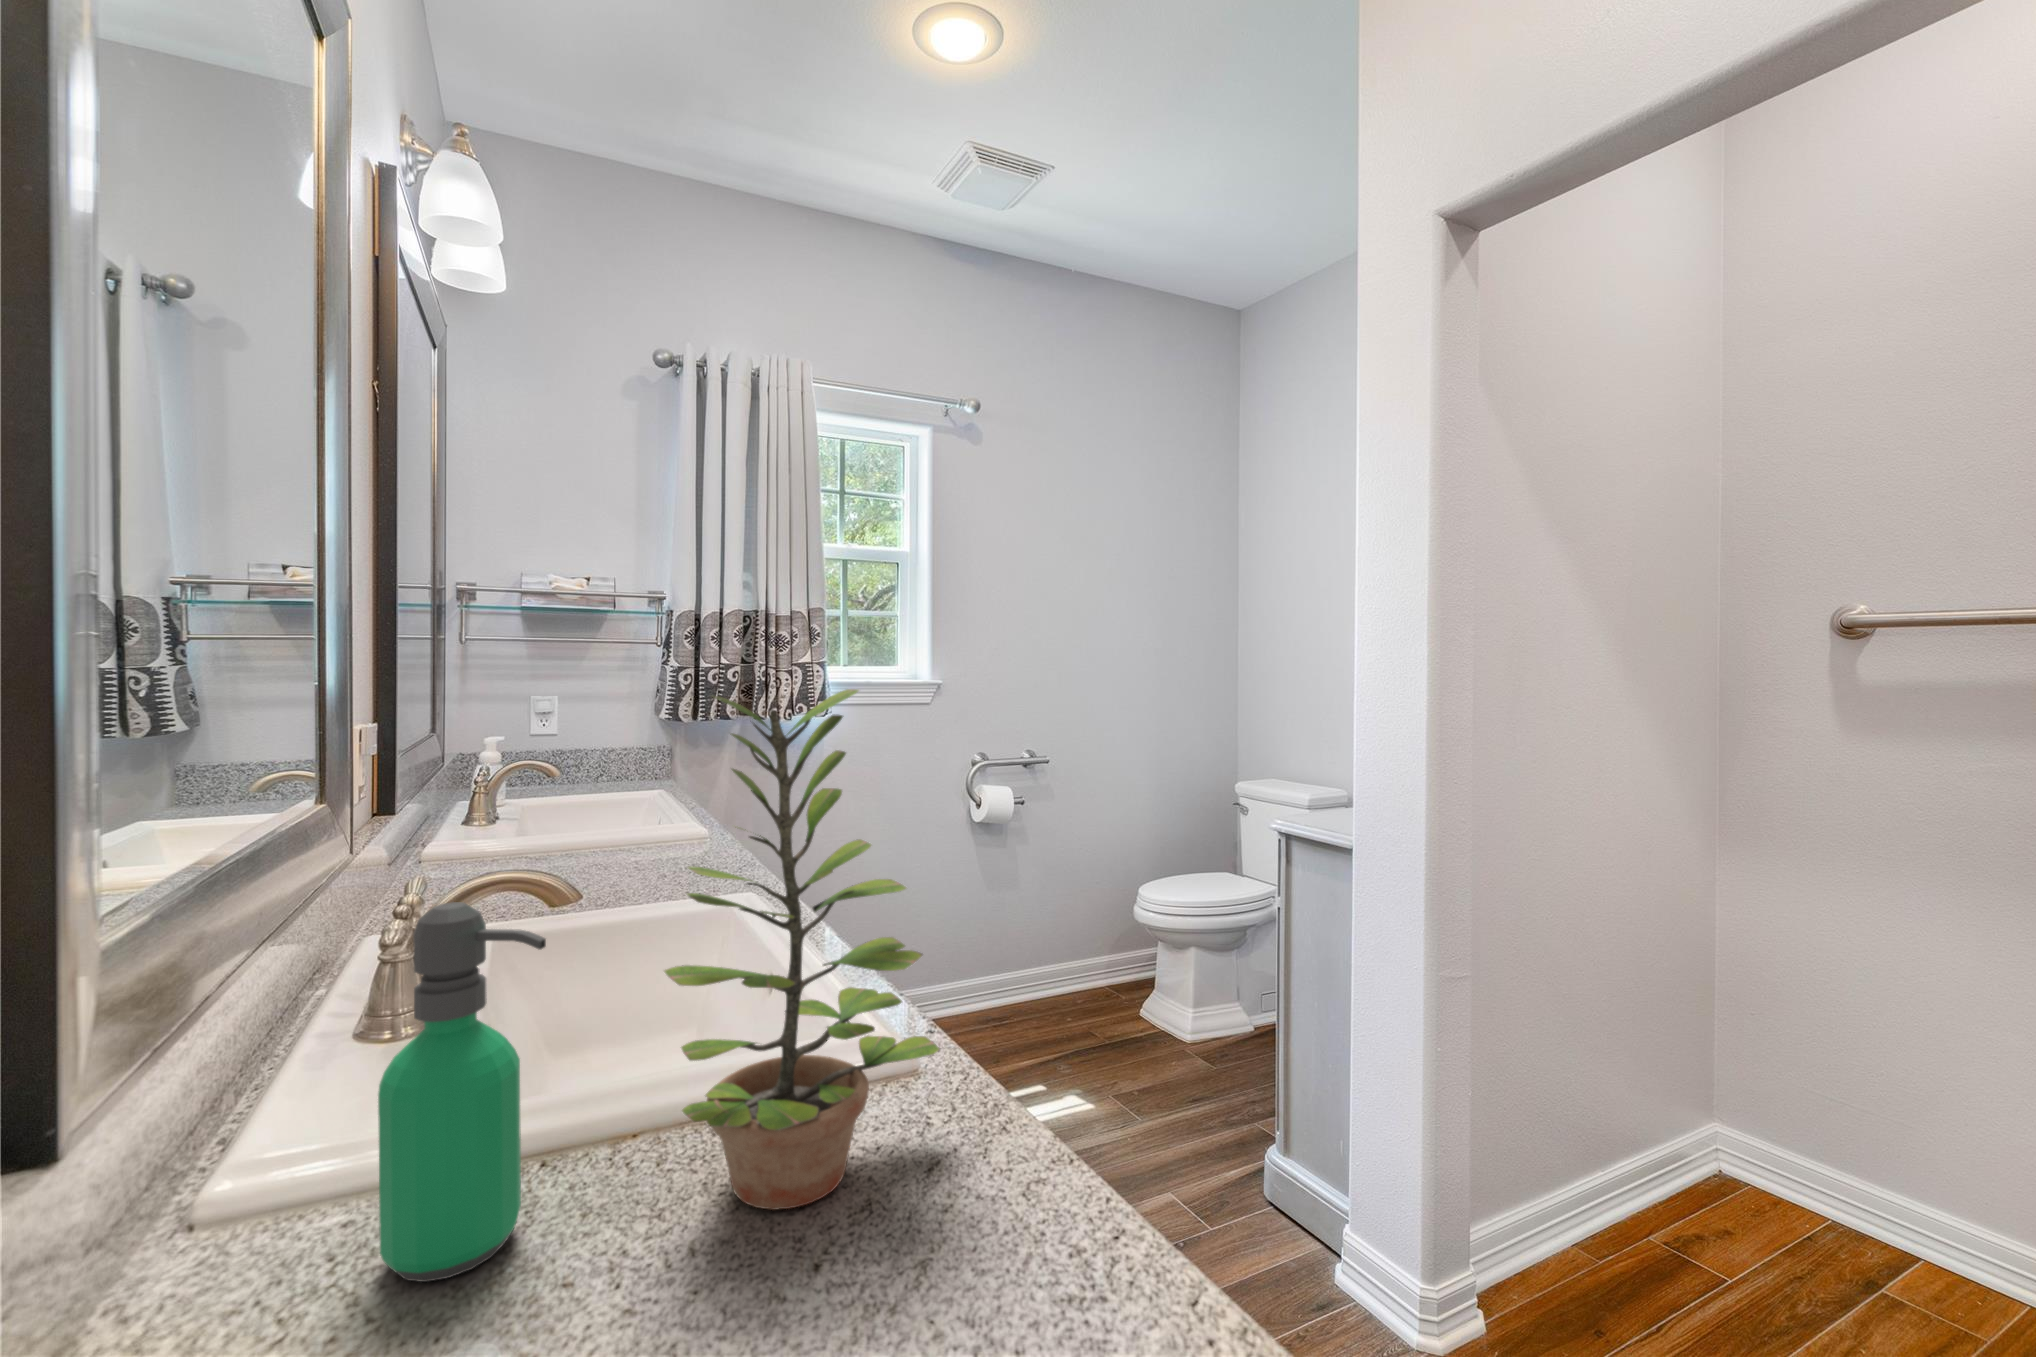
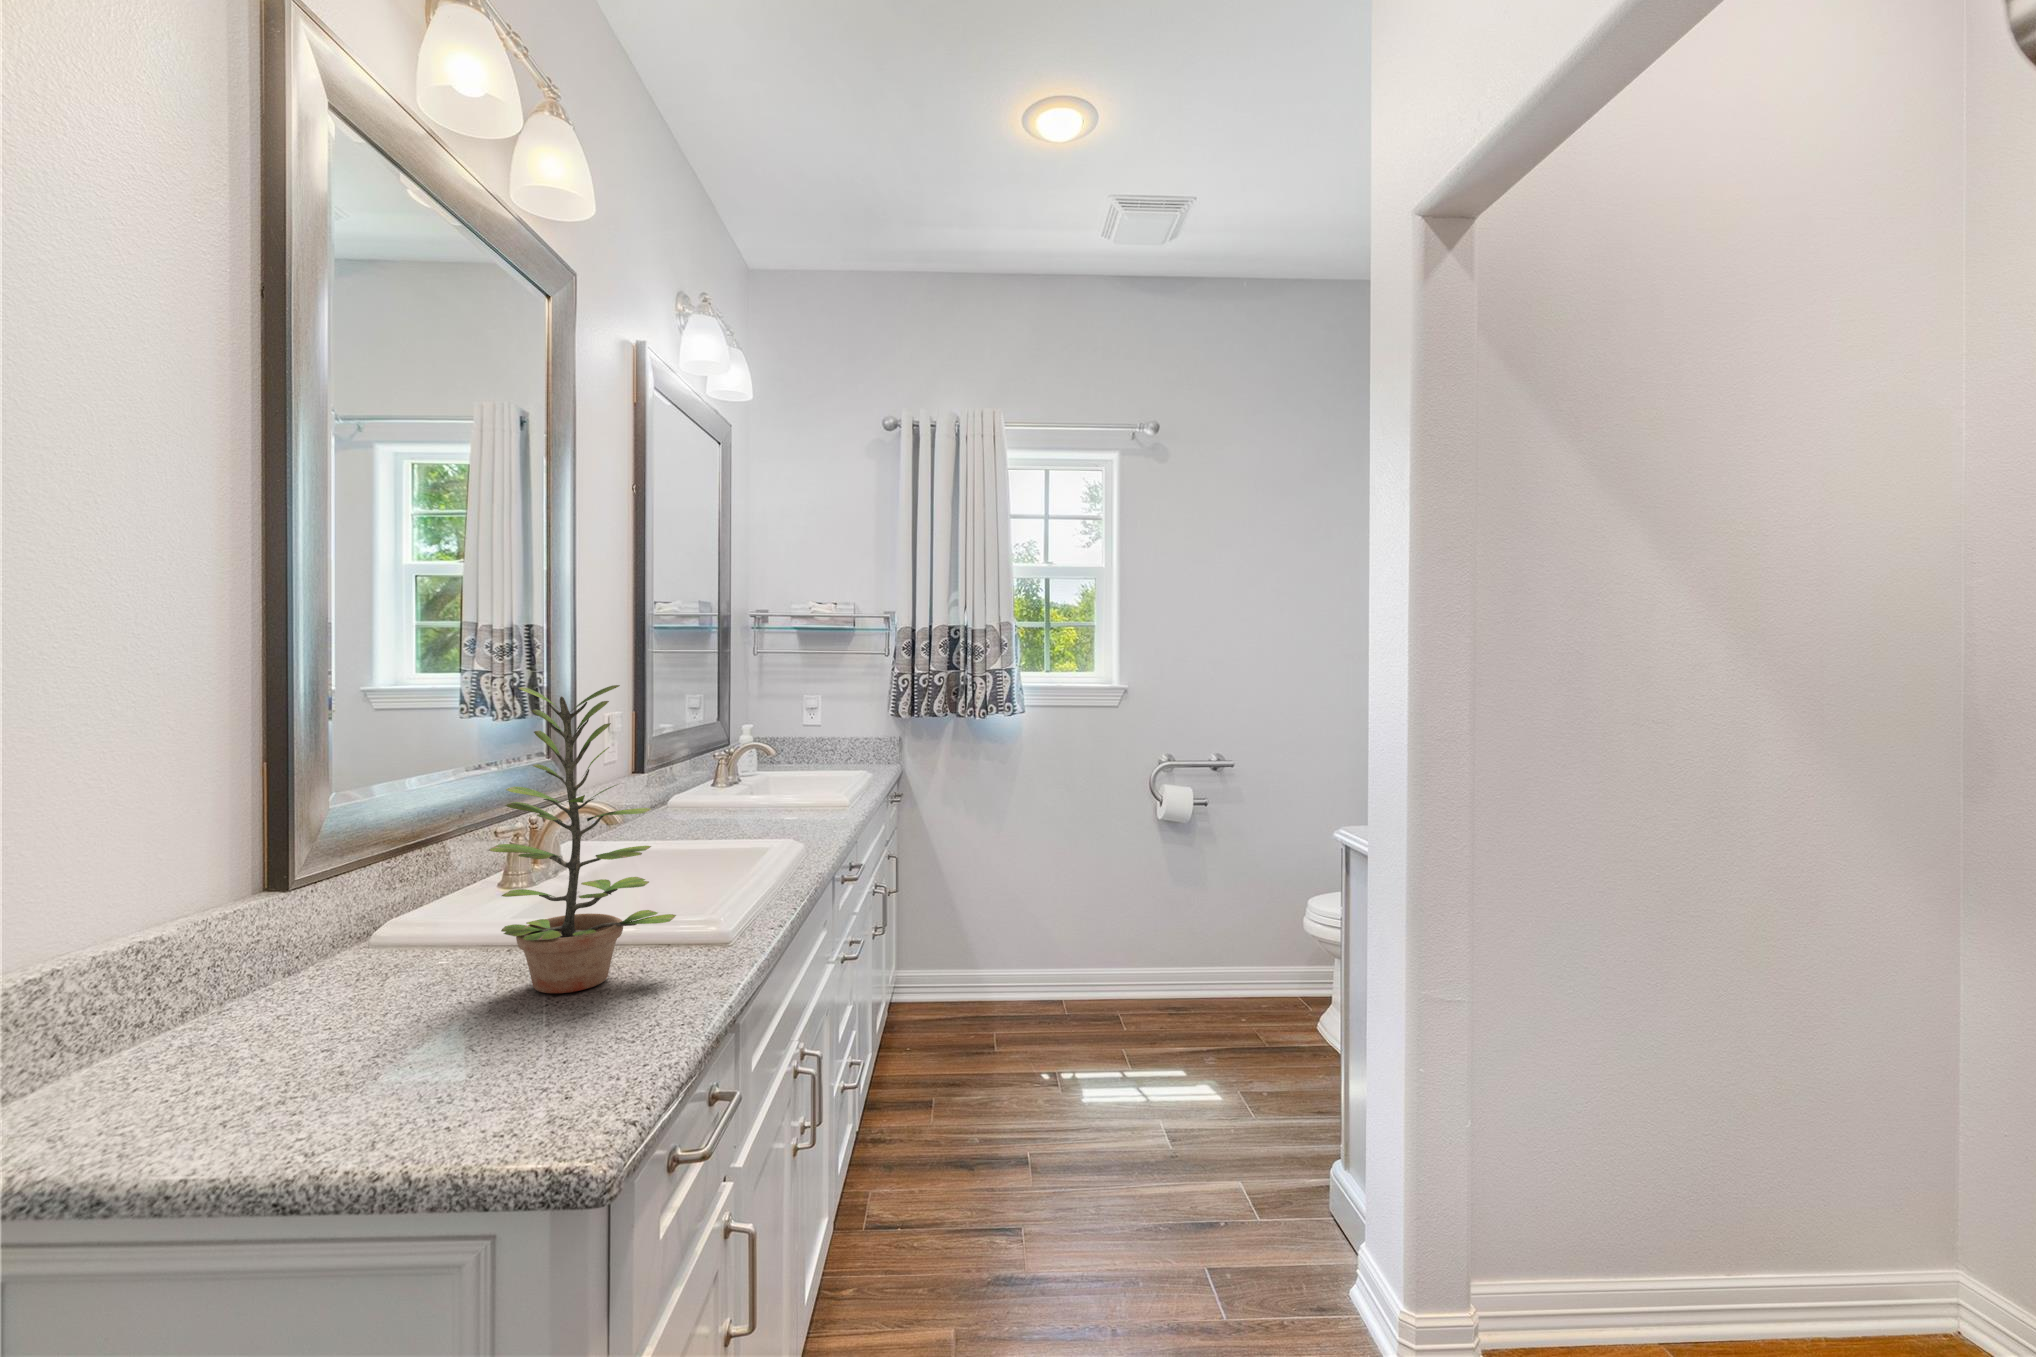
soap dispenser: present [378,902,546,1282] -> none [364,795,442,988]

